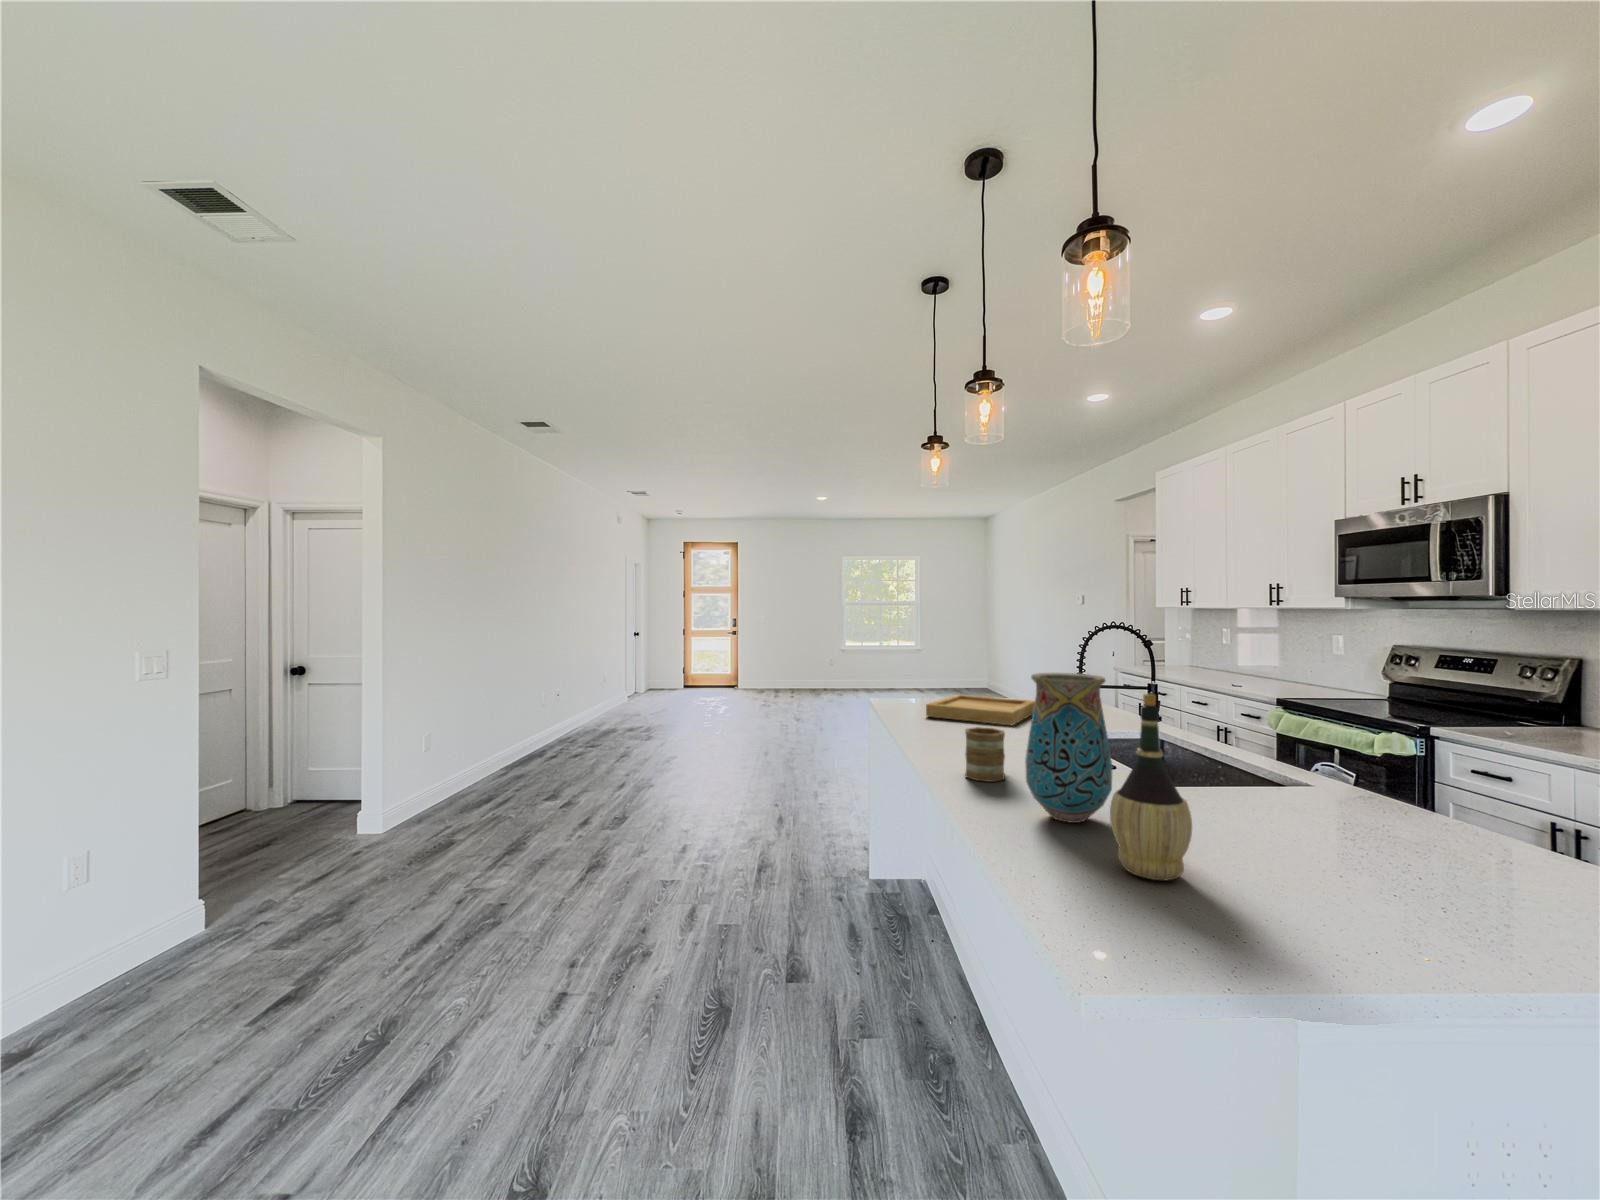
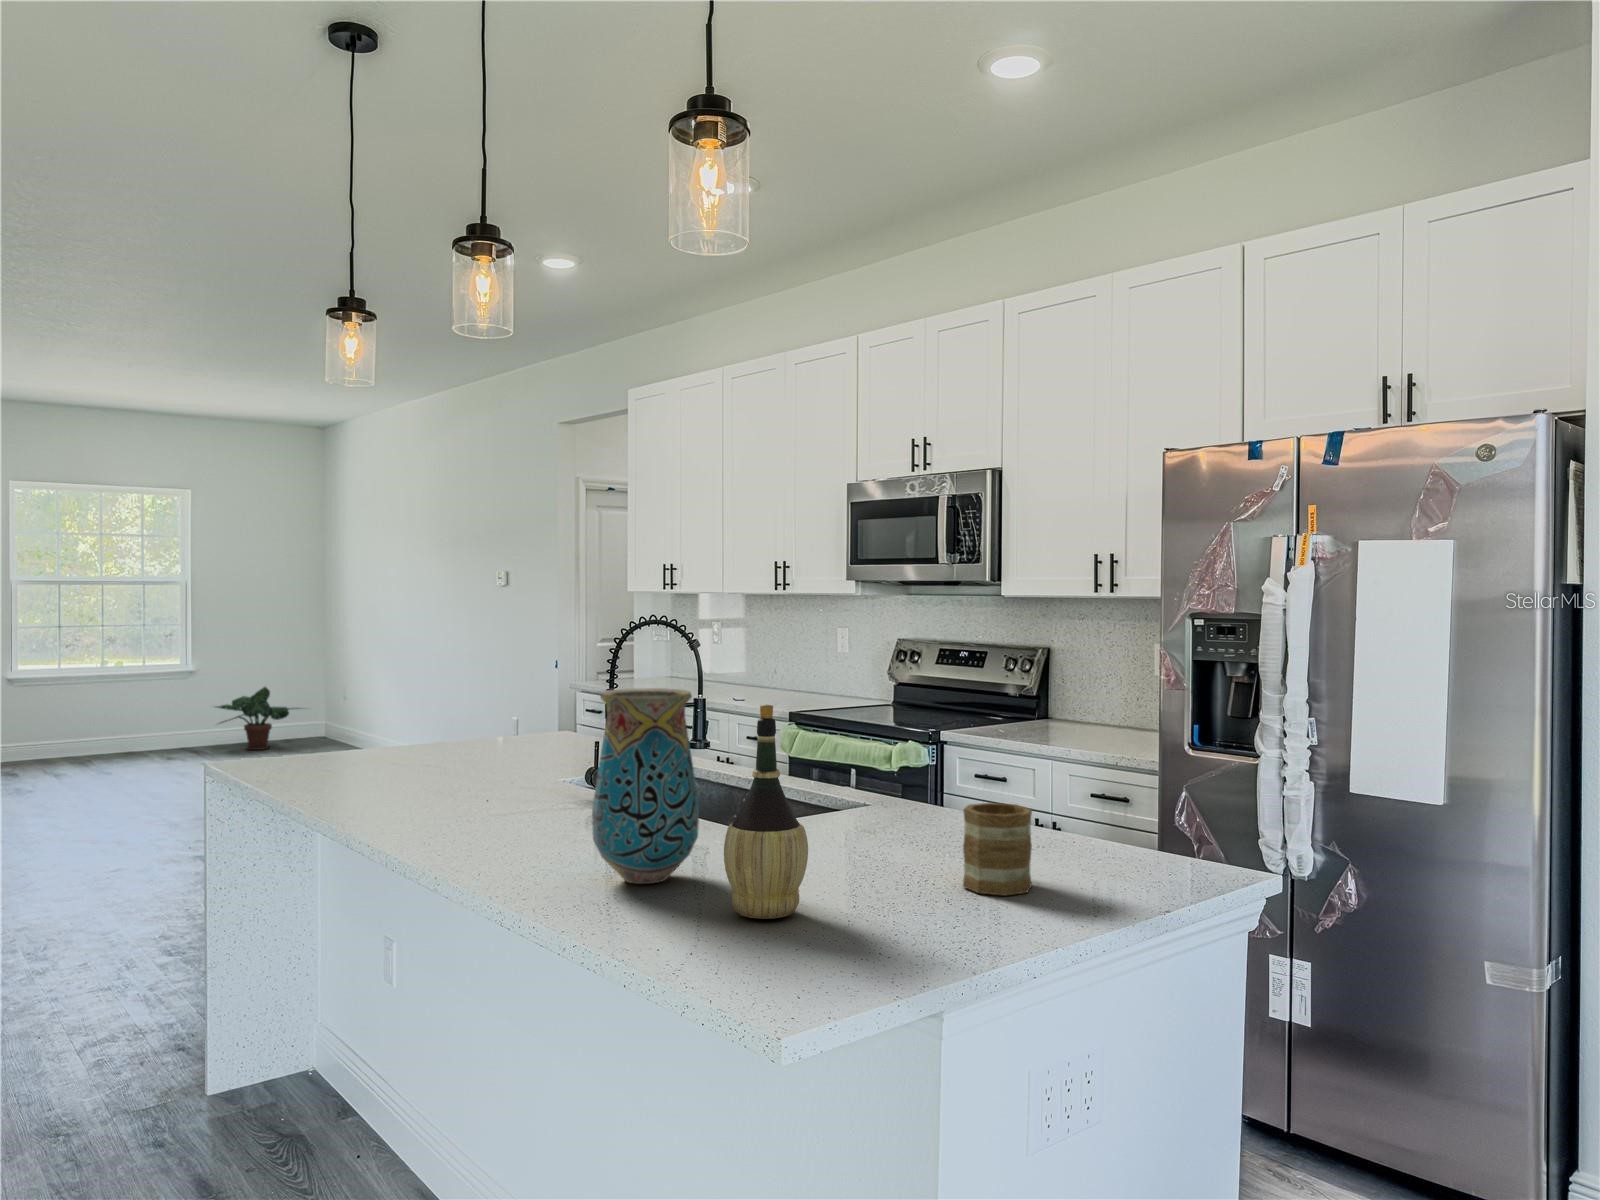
potted plant: none [928,659,977,692] -> present [217,687,291,750]
tray: present [926,694,1035,725] -> none [339,741,509,782]
mug: present [965,727,1005,782] -> present [963,803,1032,896]

